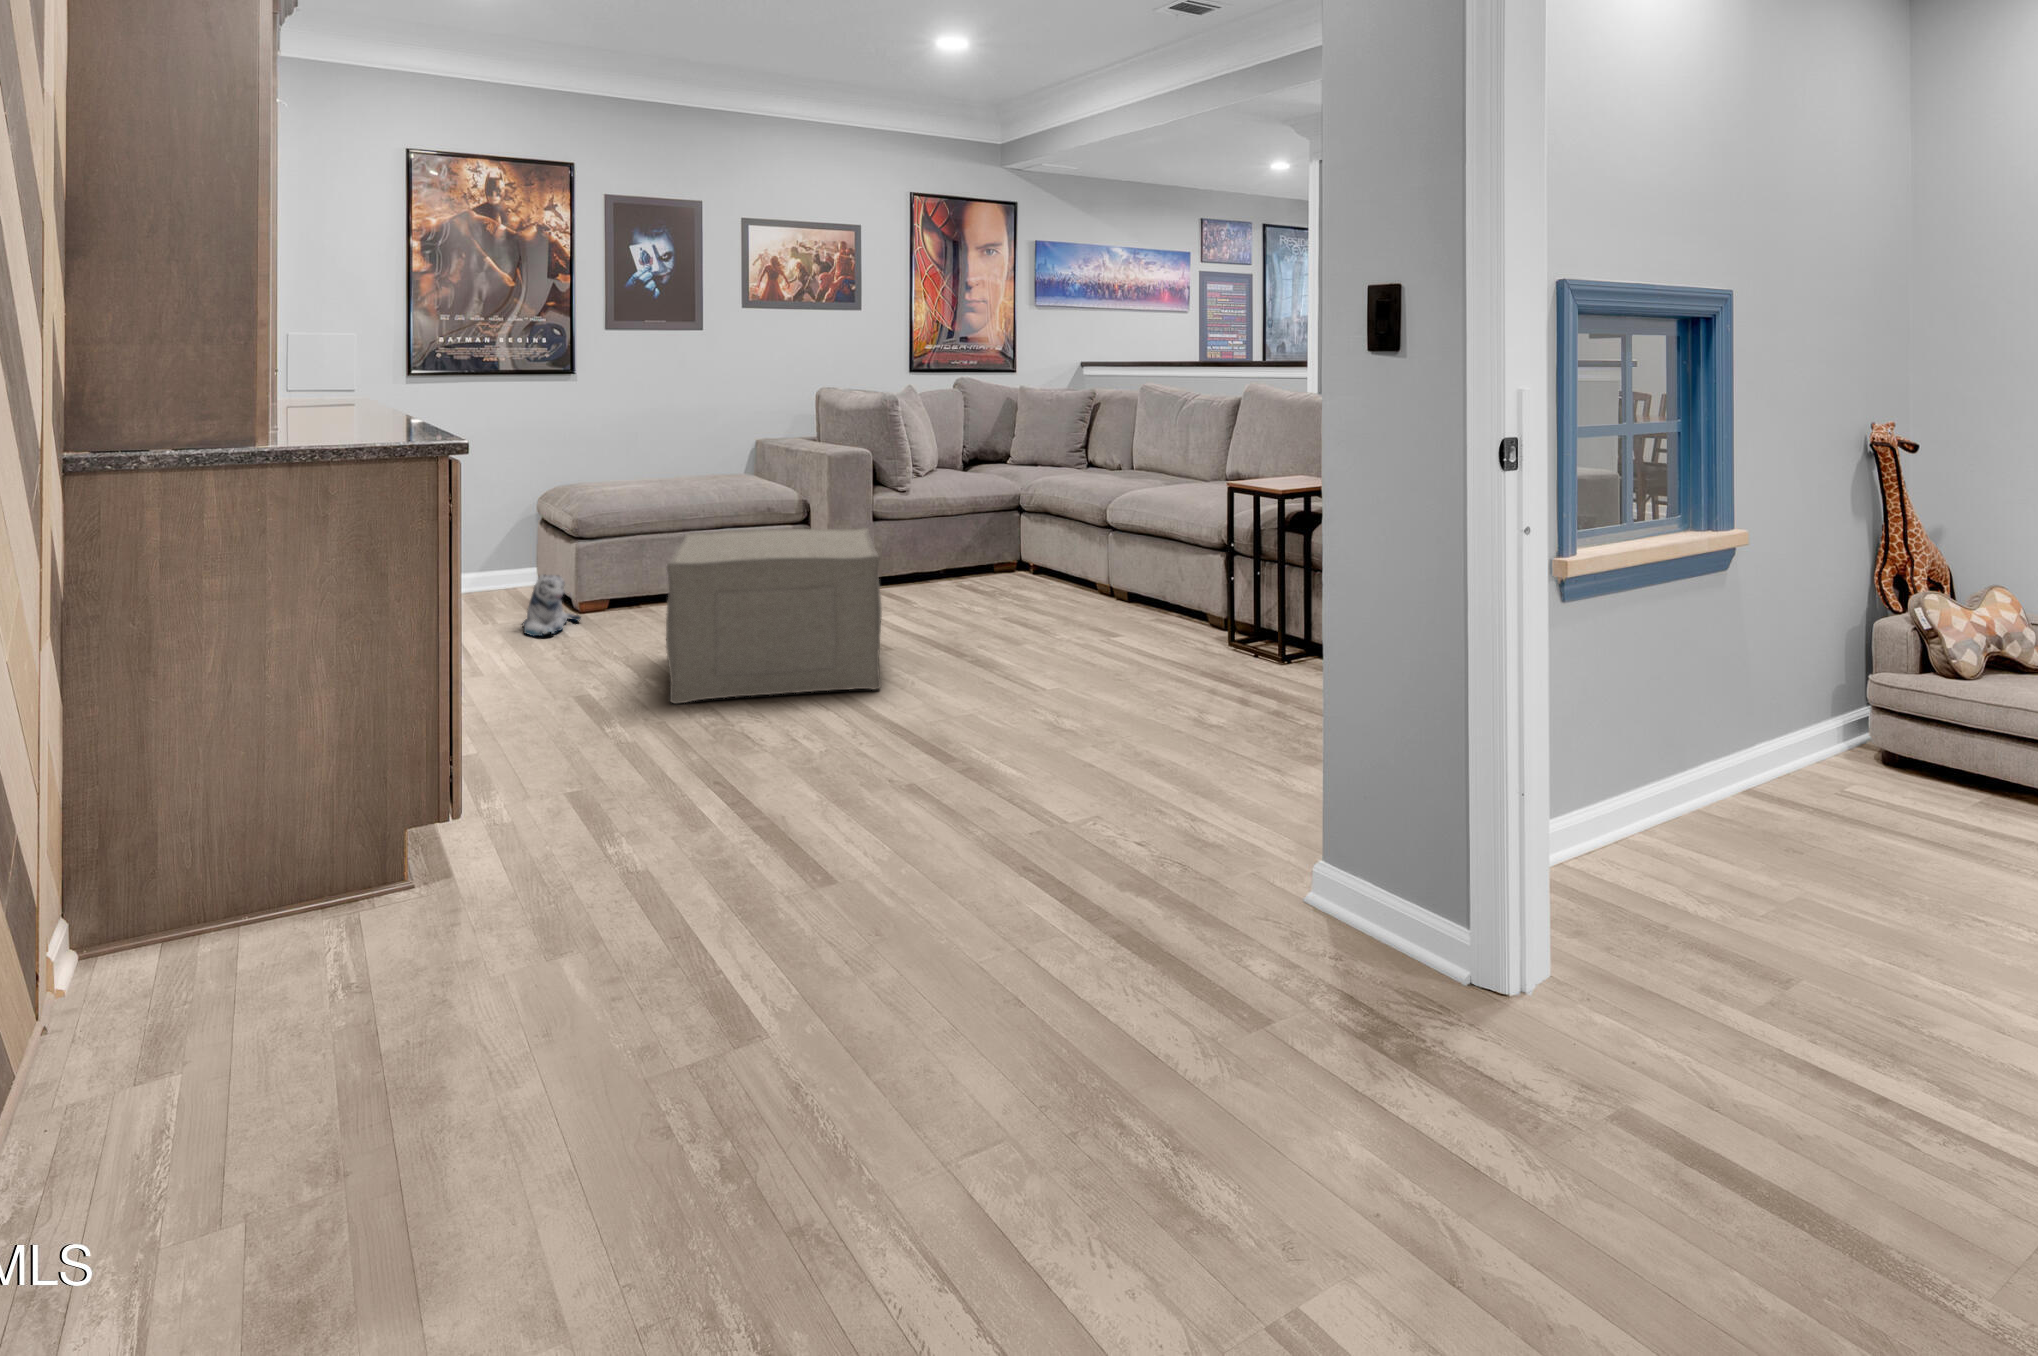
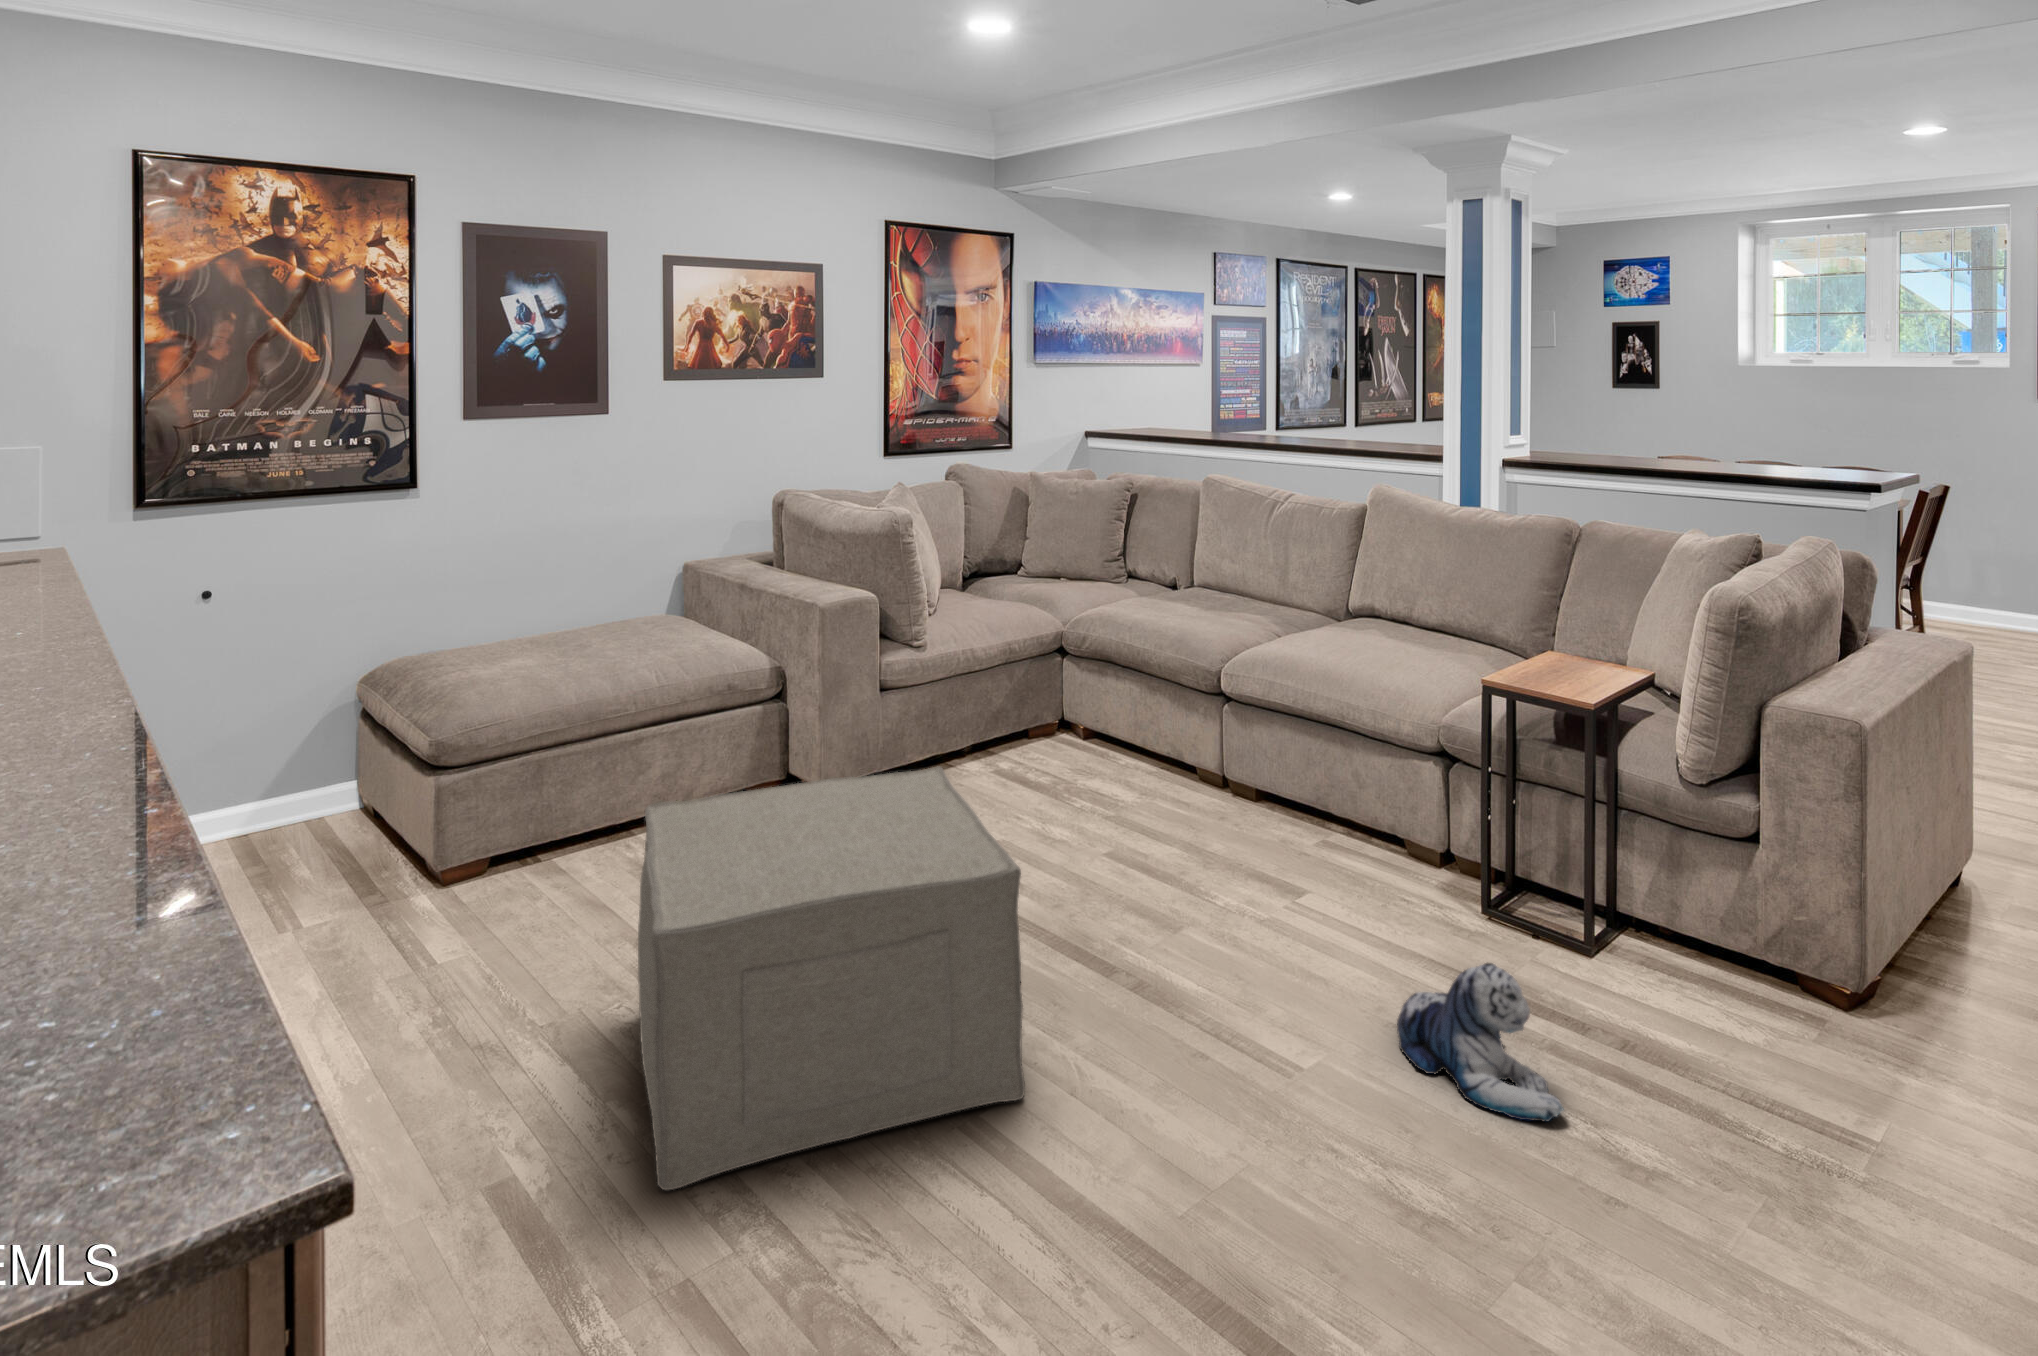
plush toy: present [522,574,581,636] -> present [1397,963,1564,1122]

